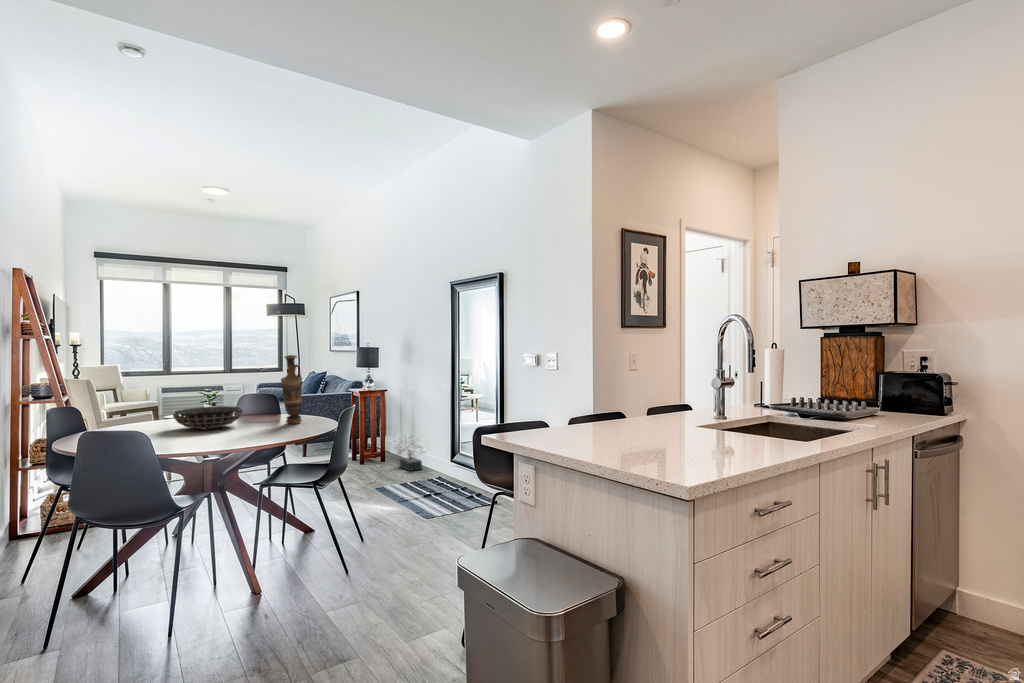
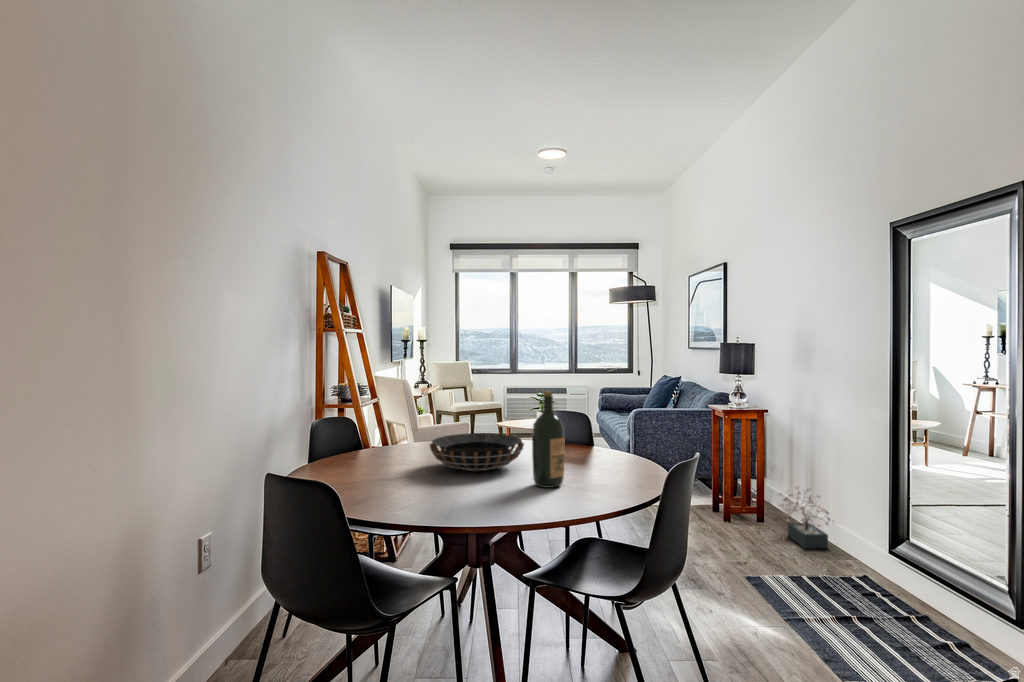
vase: present [281,355,302,424] -> none [576,359,611,477]
wine bottle: none [256,374,277,430] -> present [532,391,565,488]

